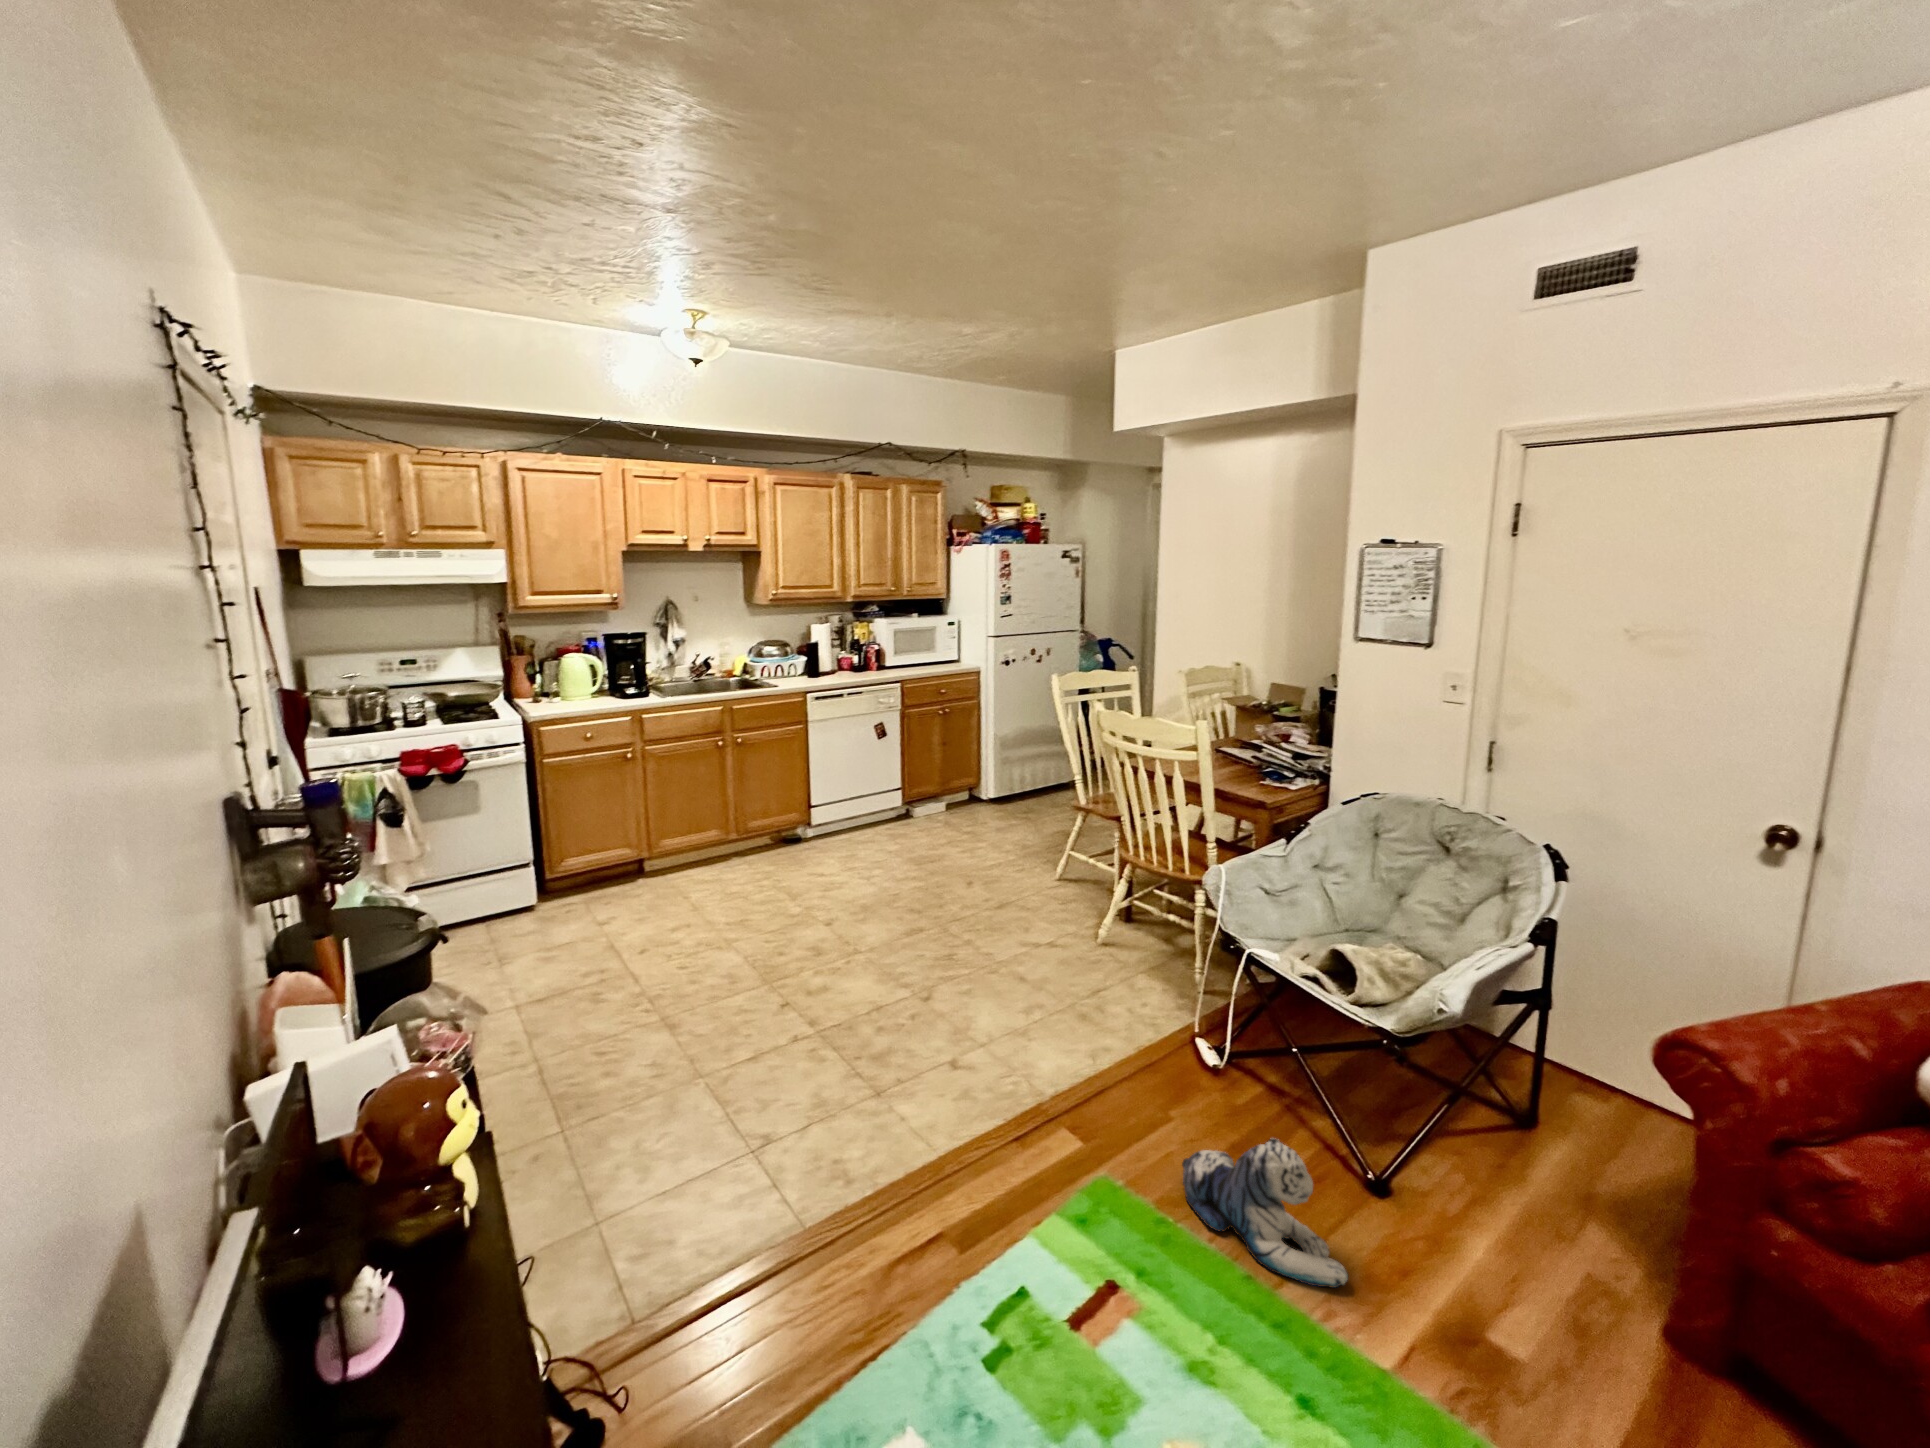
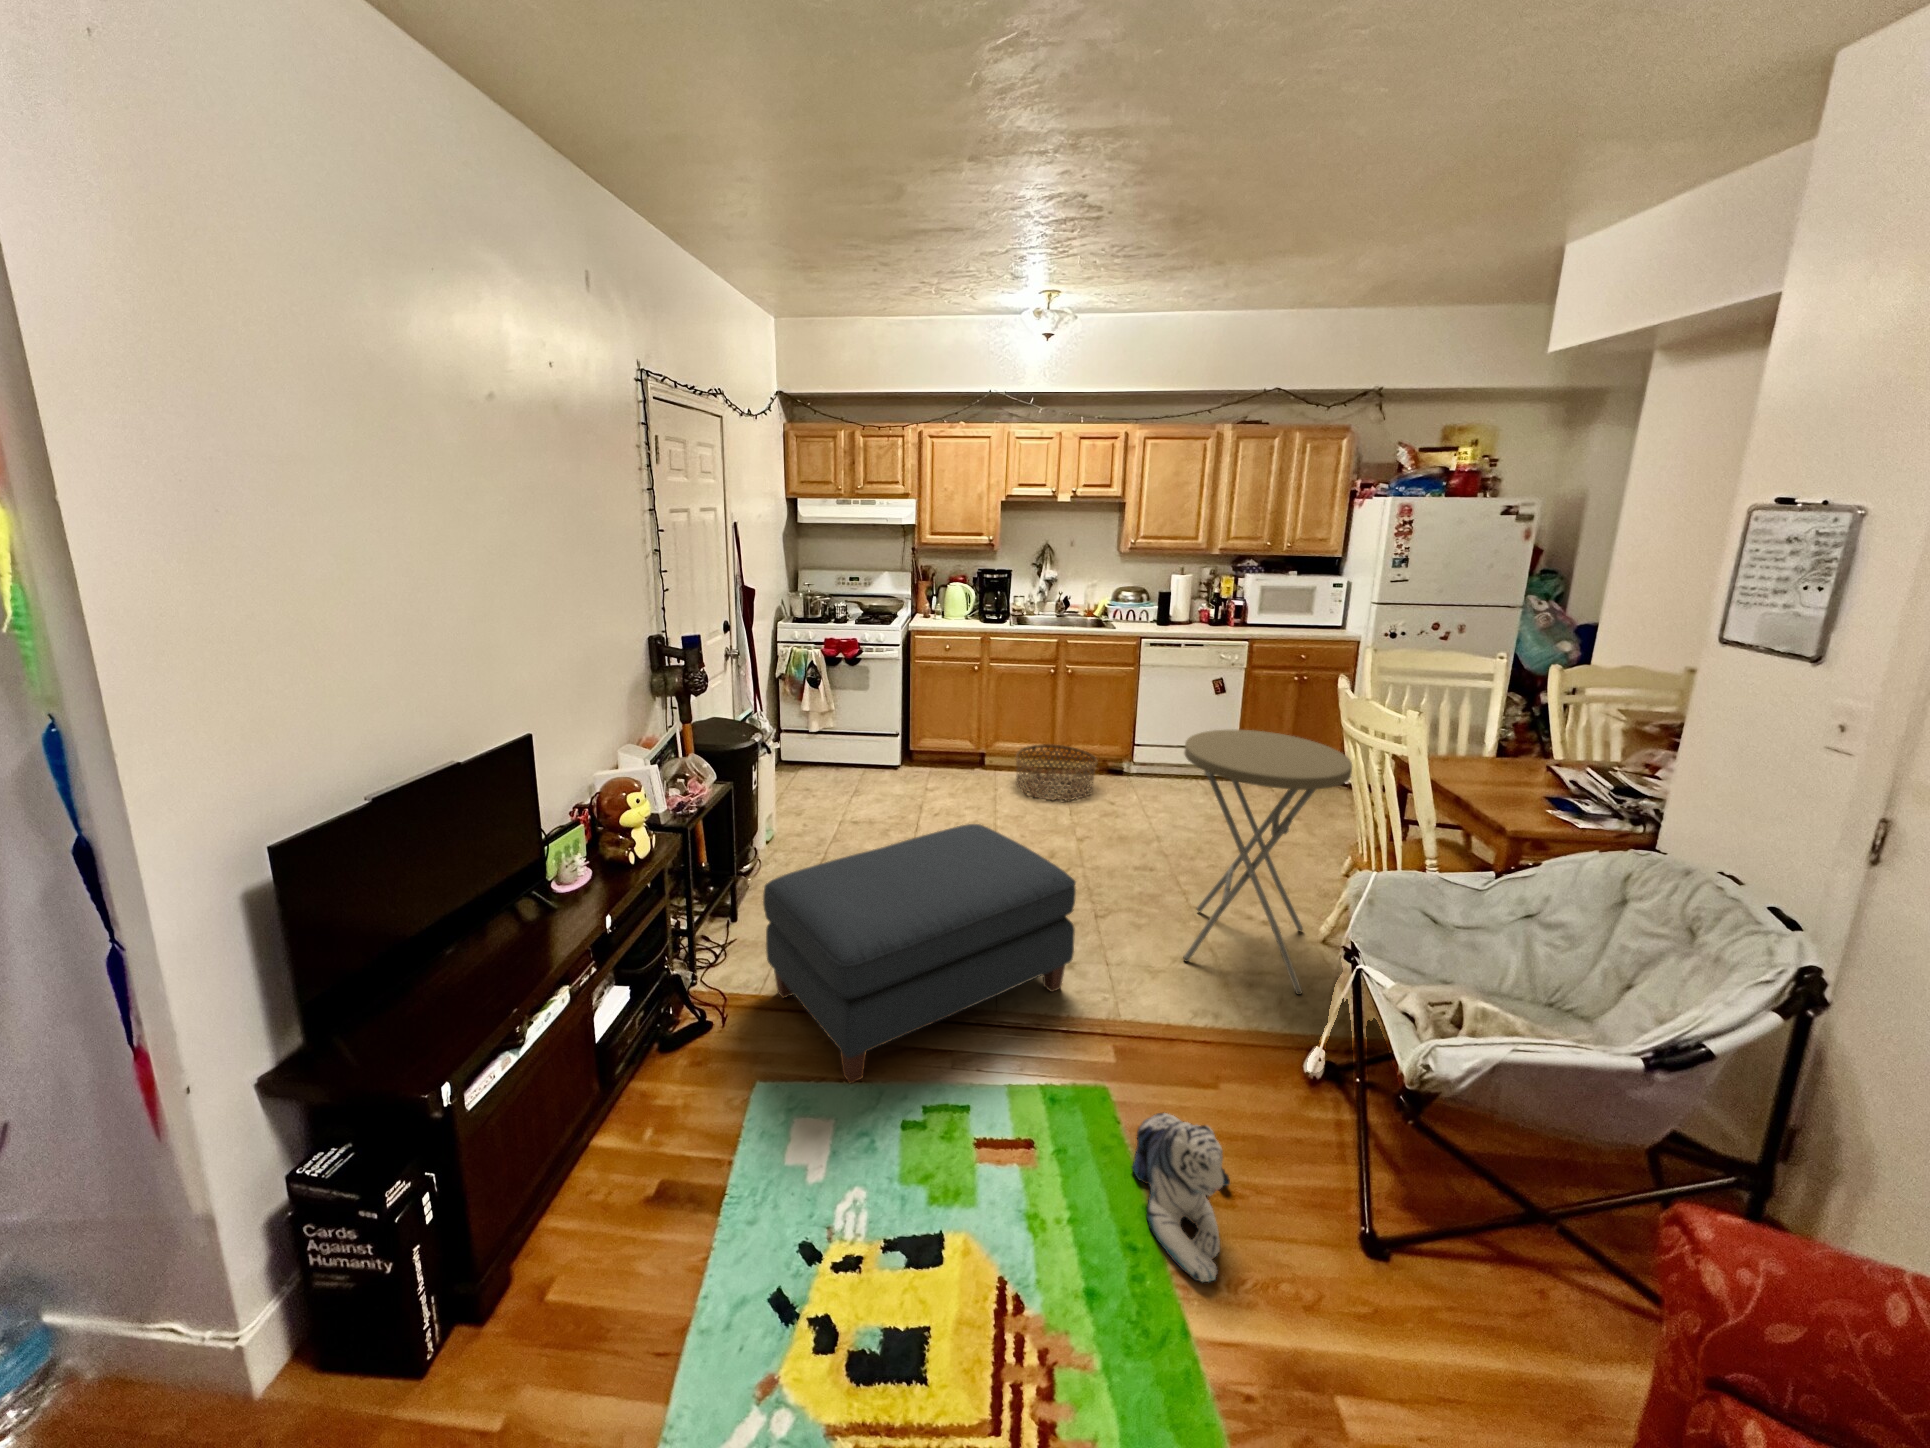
side table: none [995,761,1139,1005] -> present [1183,729,1352,995]
basket: none [704,826,799,895] -> present [1016,744,1097,800]
ottoman: none [653,939,988,1345] -> present [763,824,1076,1083]

